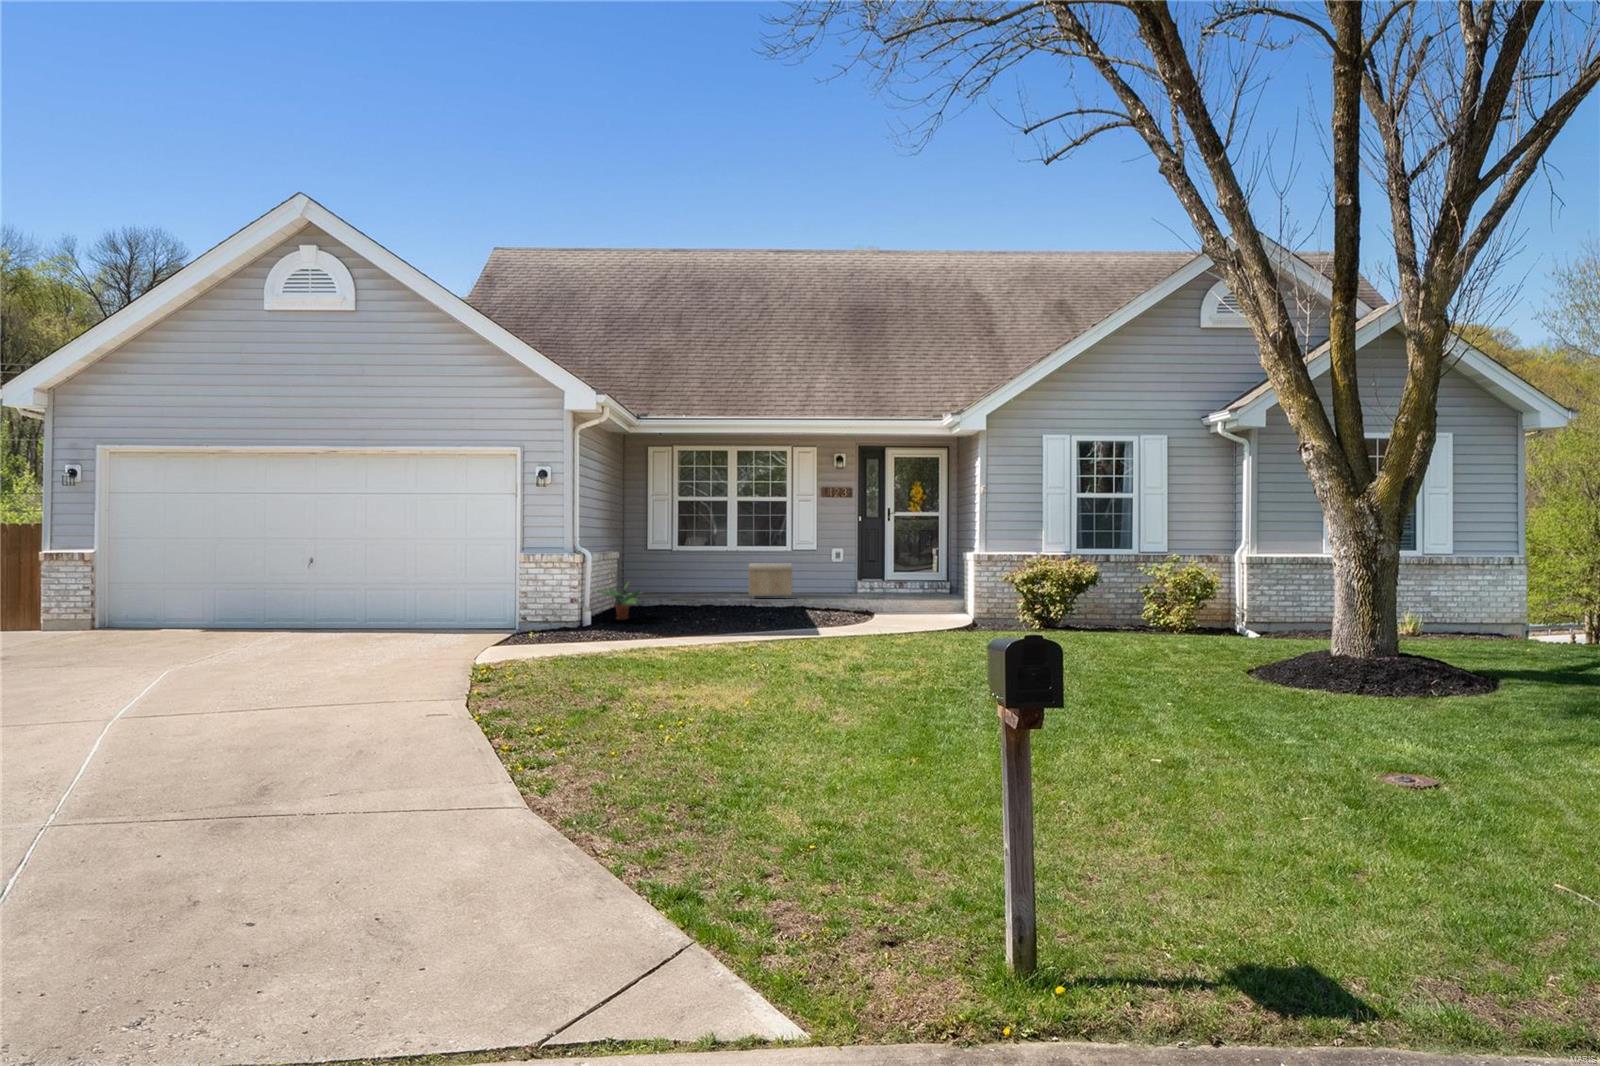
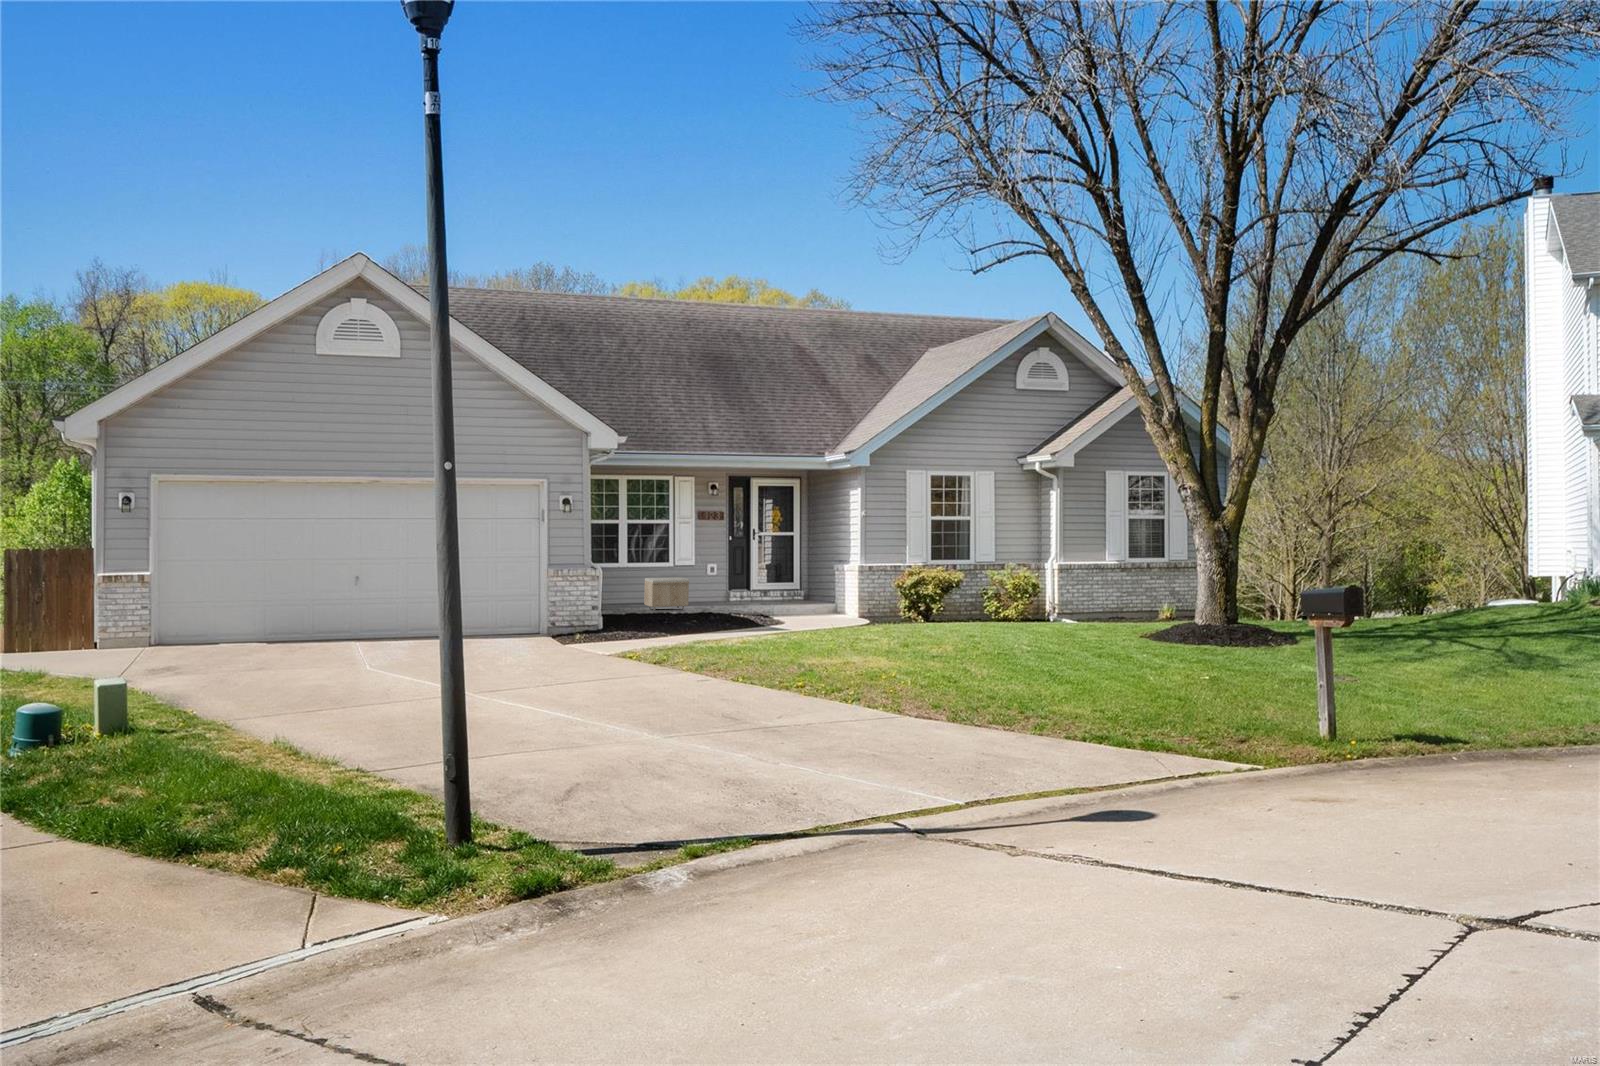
potted plant: present [597,583,641,620] -> none [583,593,630,627]

